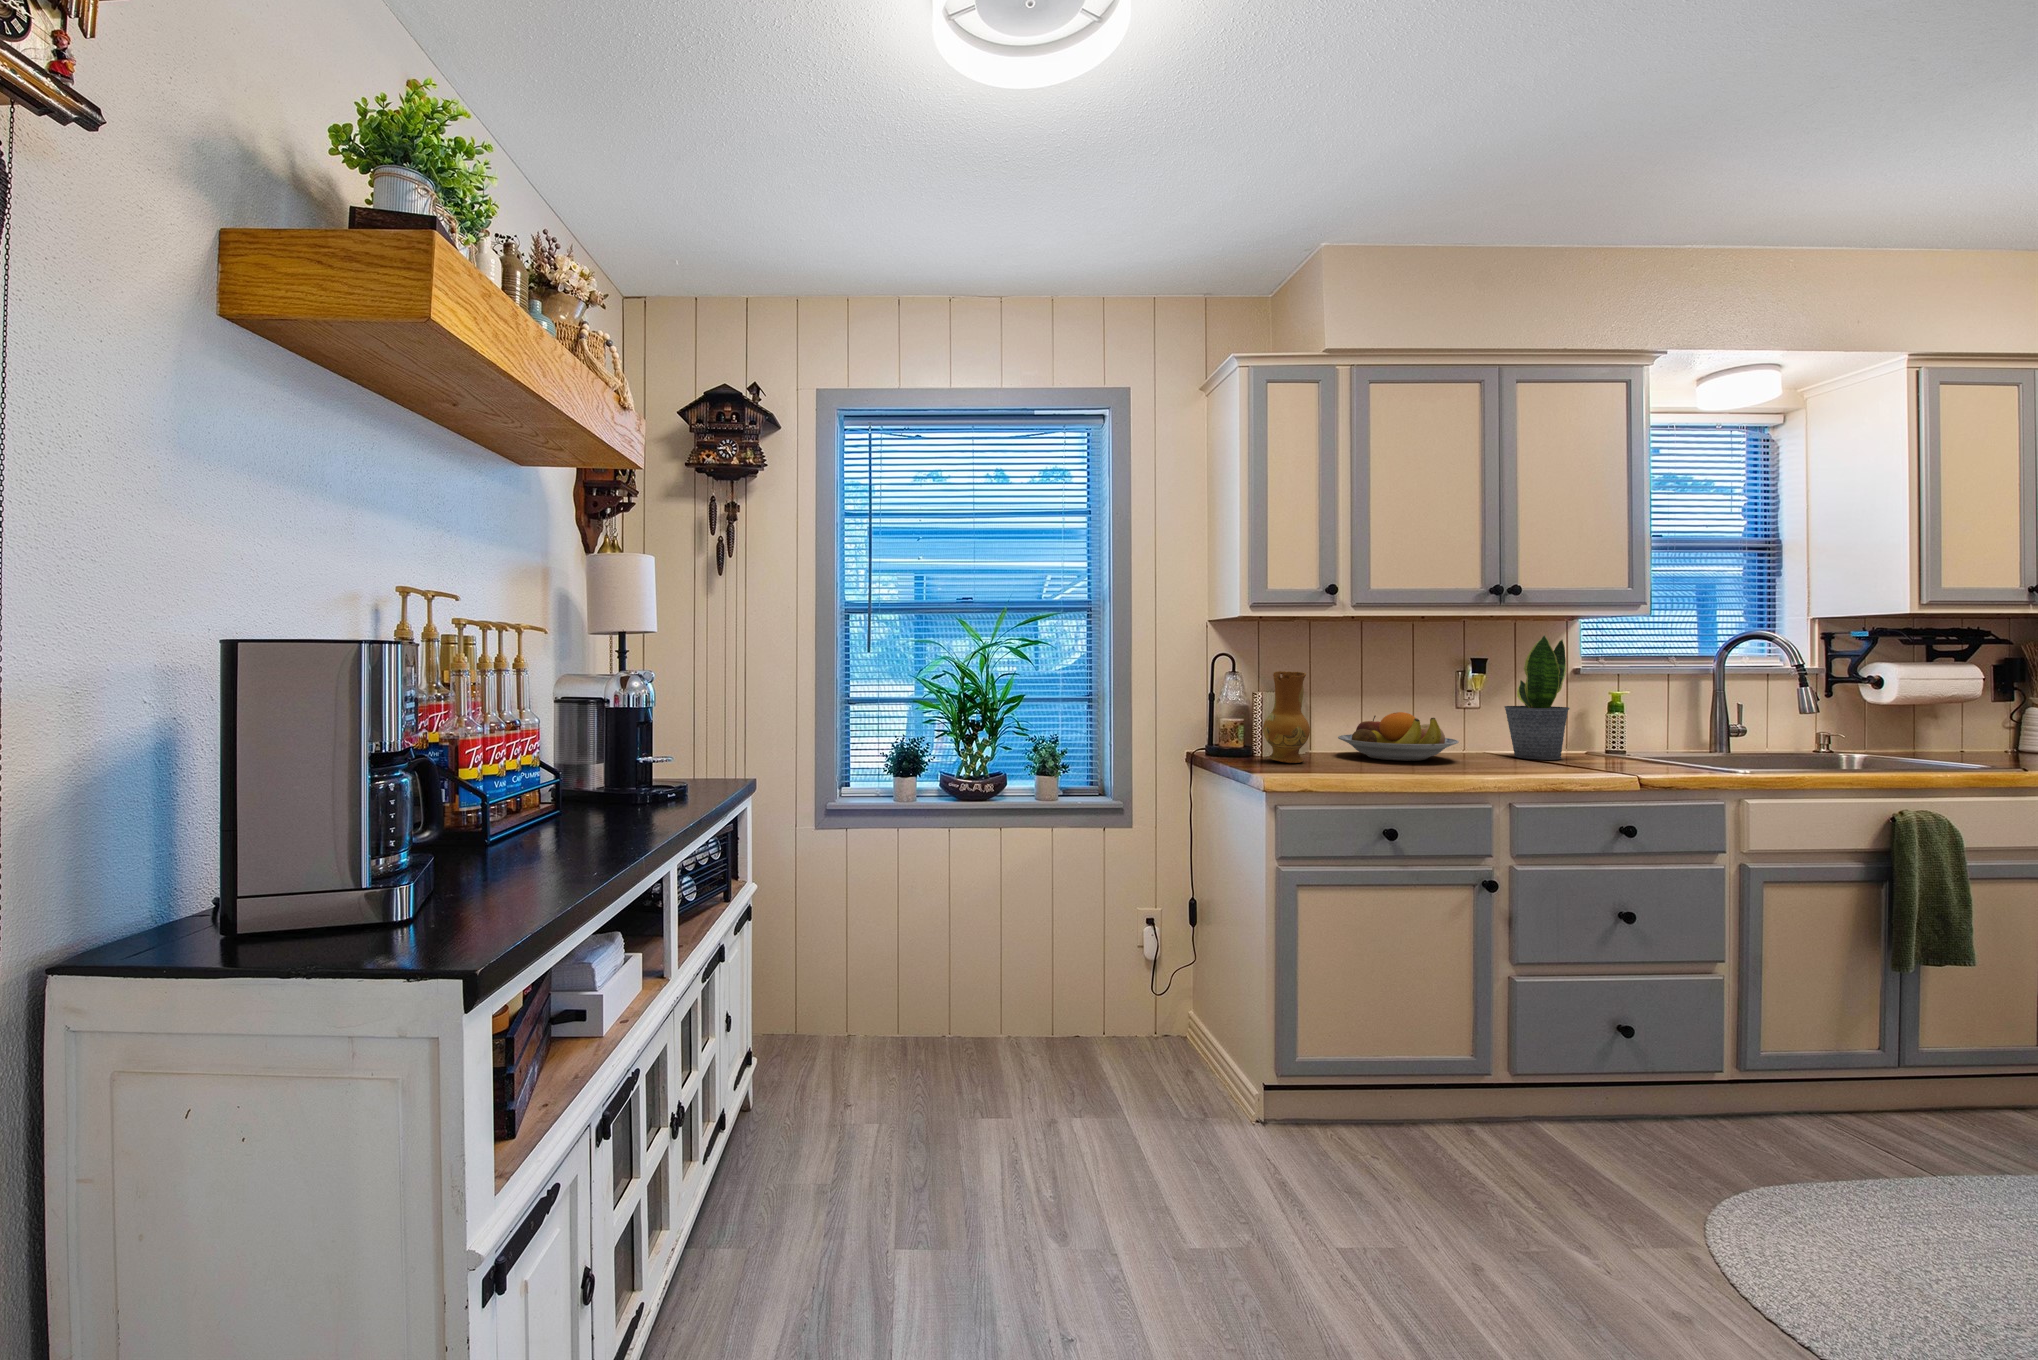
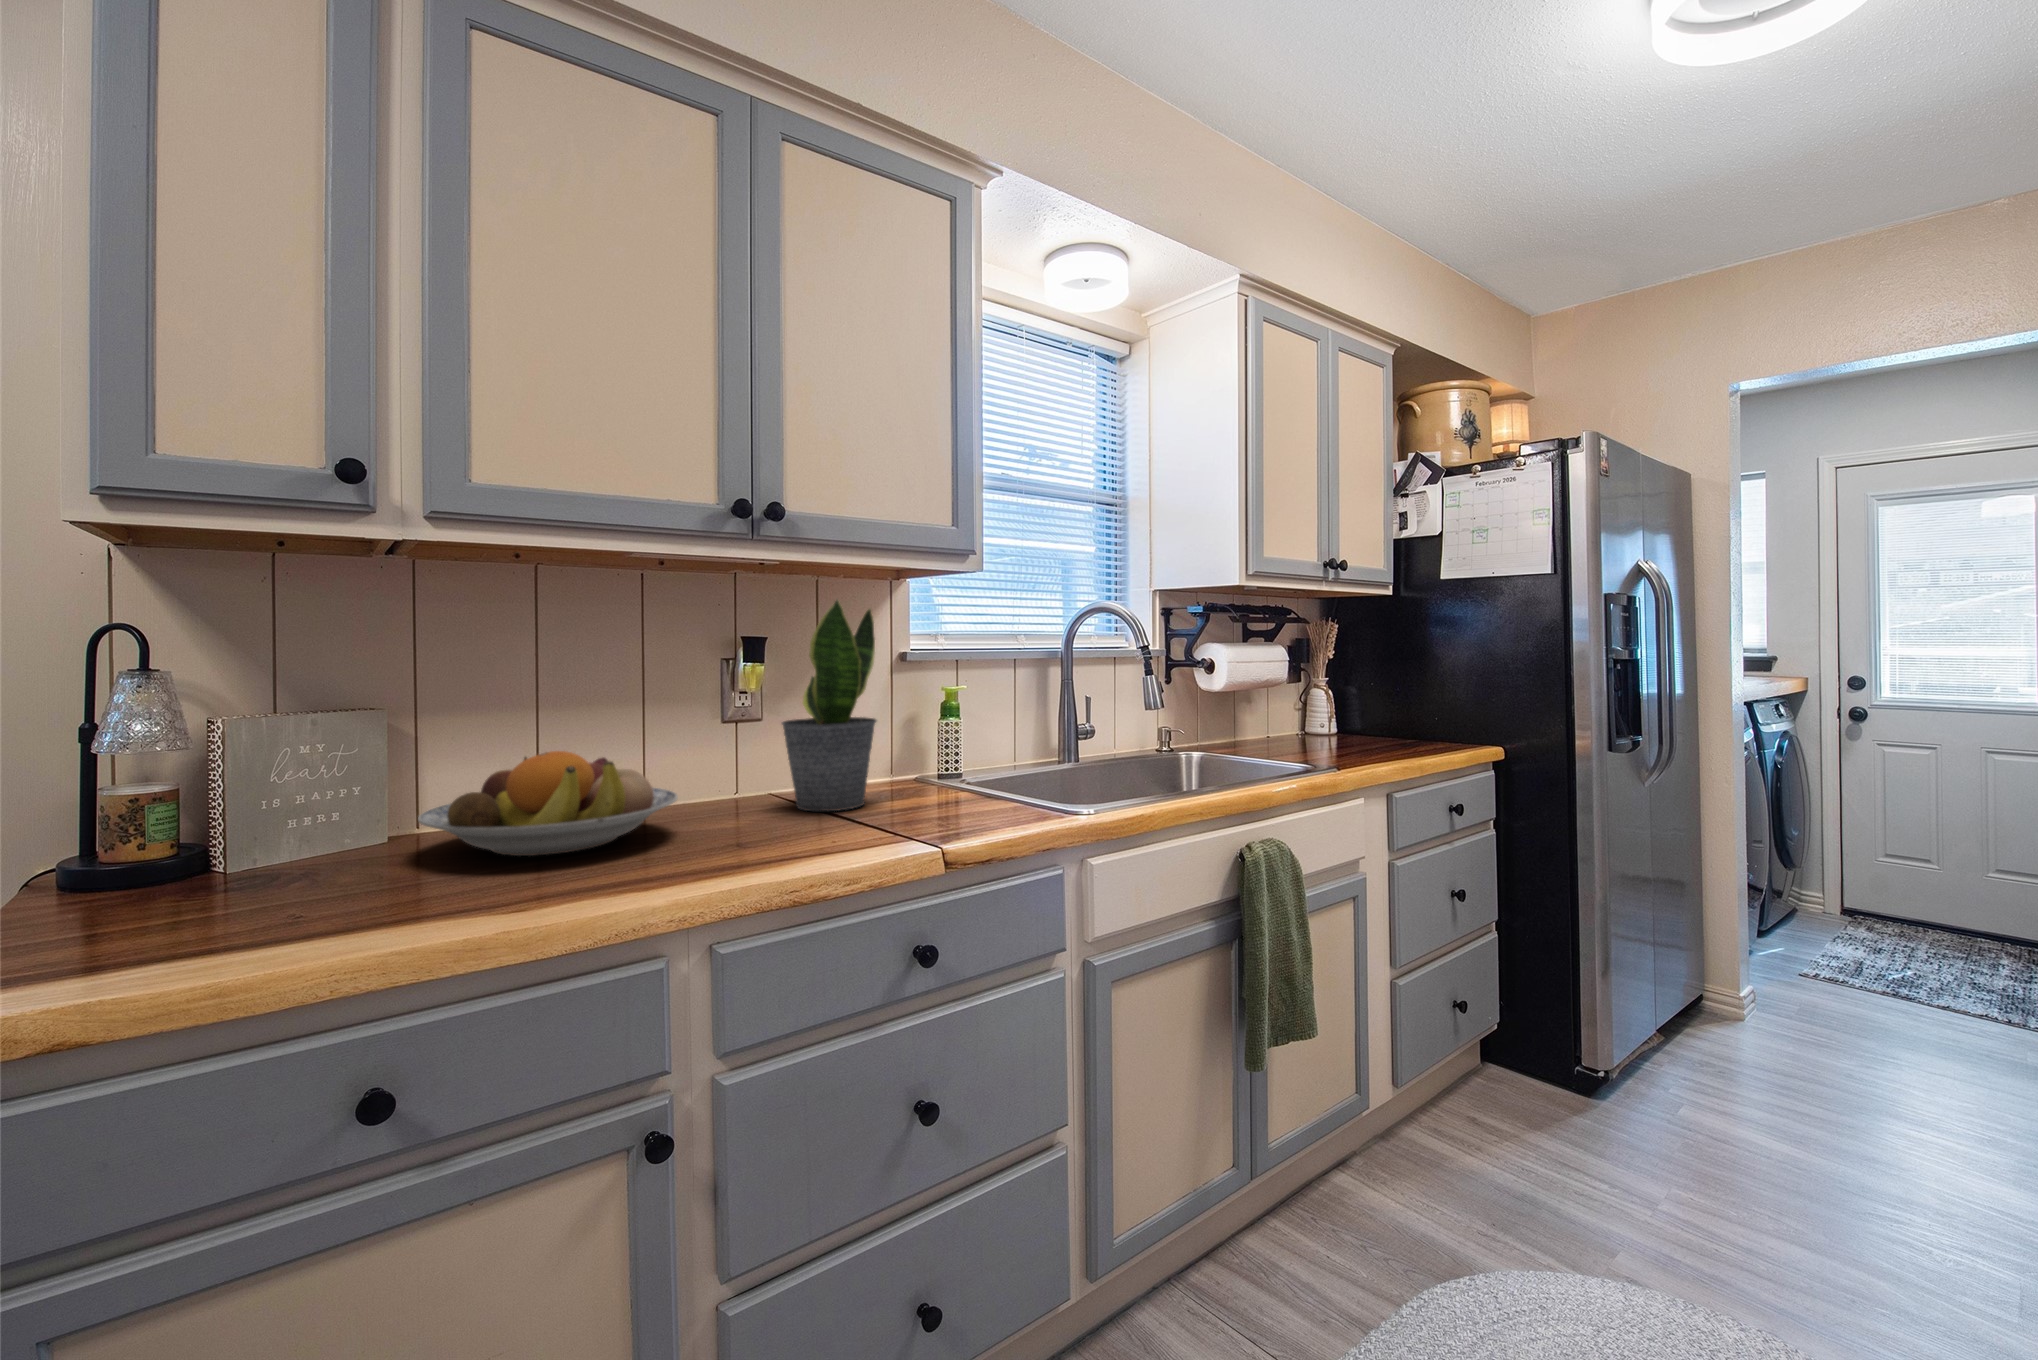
ceramic jug: present [1263,671,1310,763] -> none [109,673,279,918]

